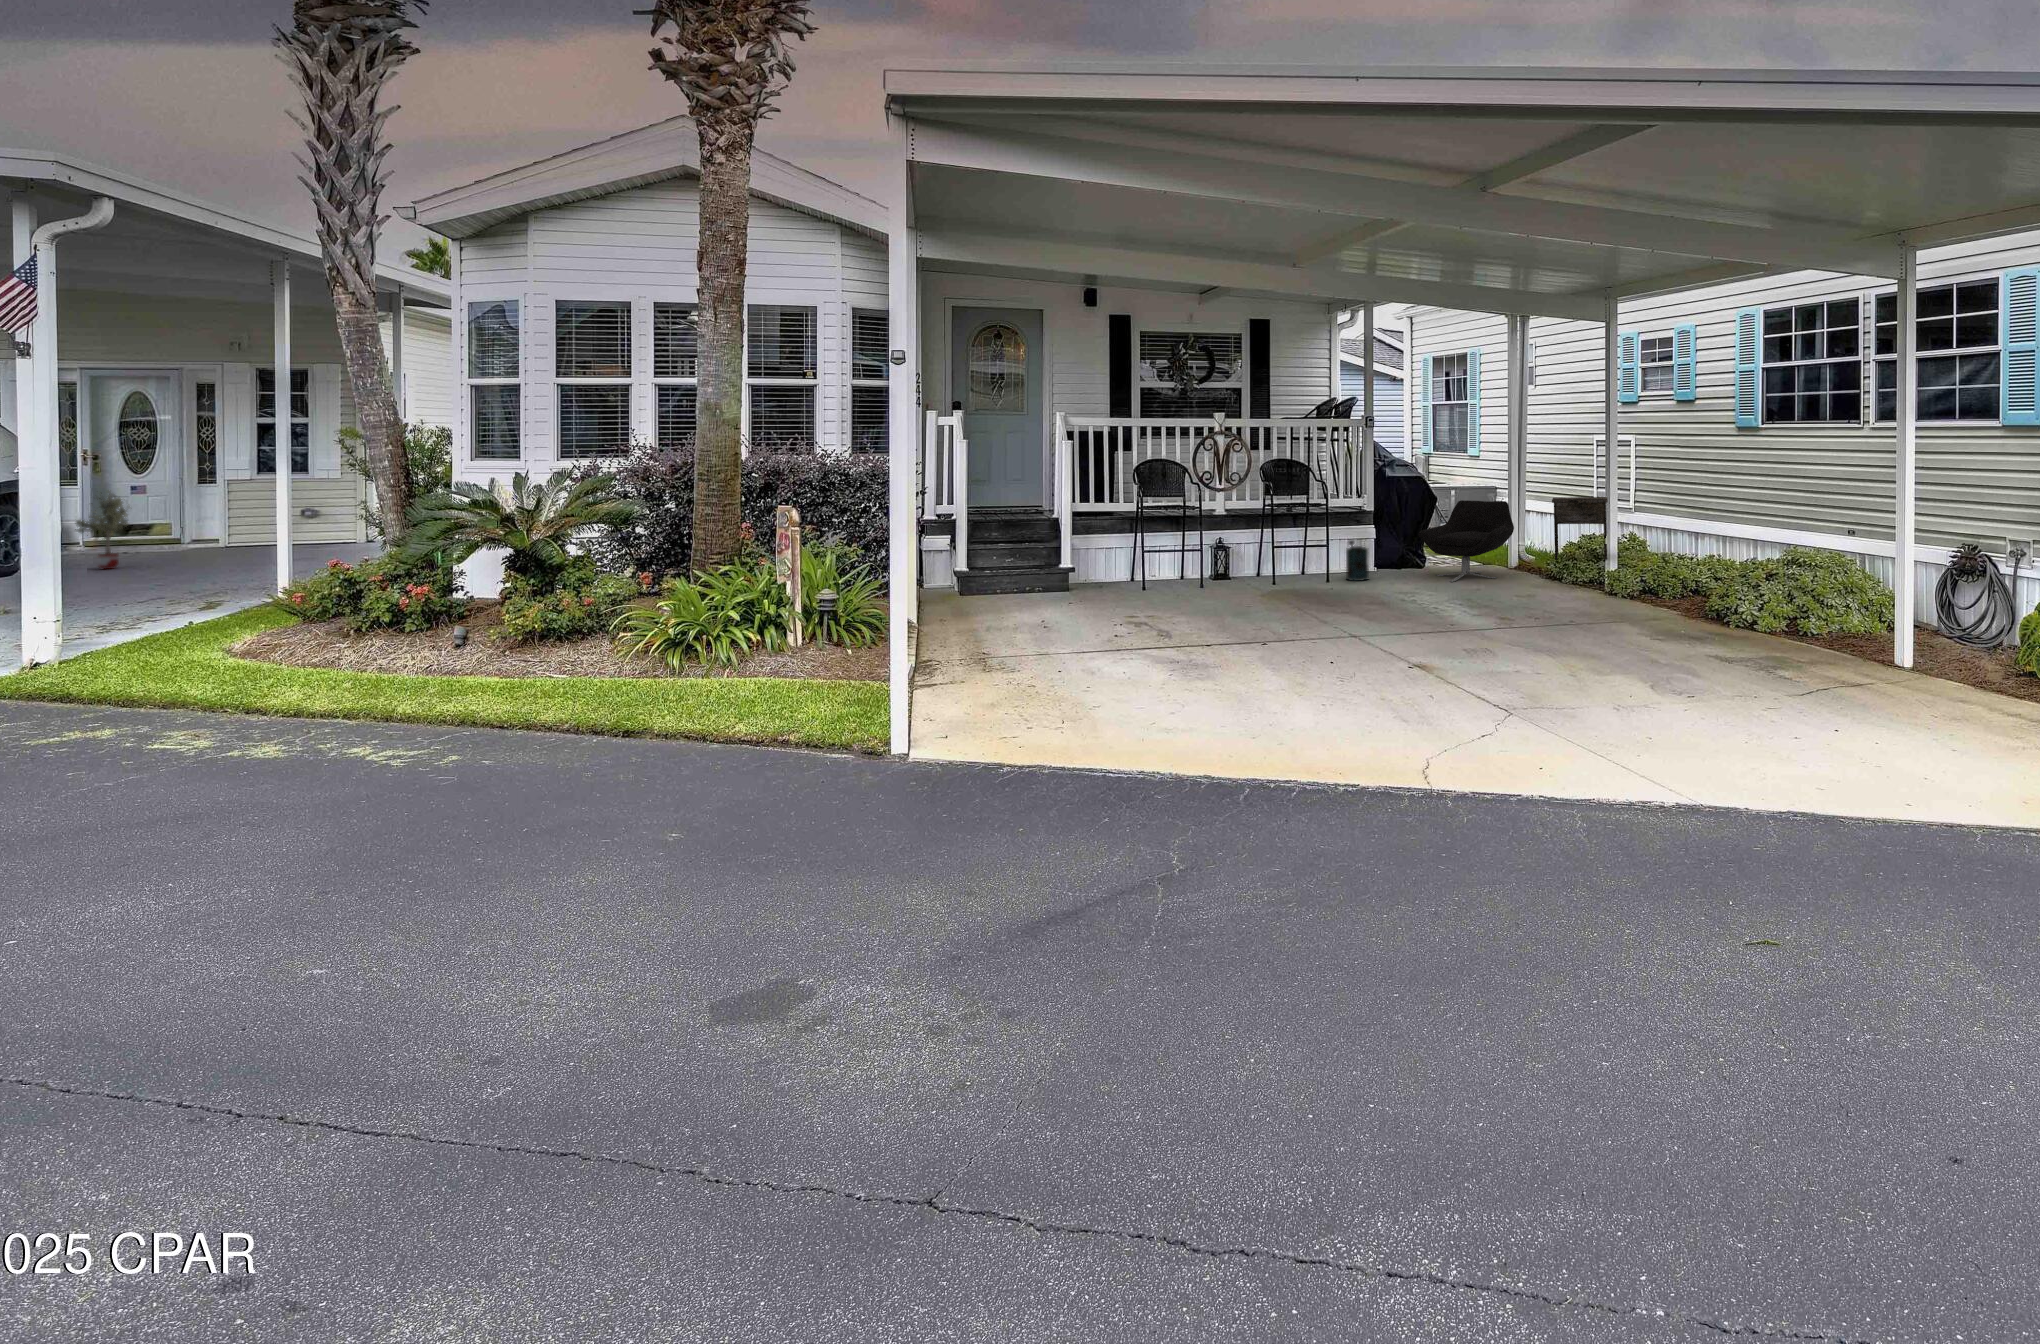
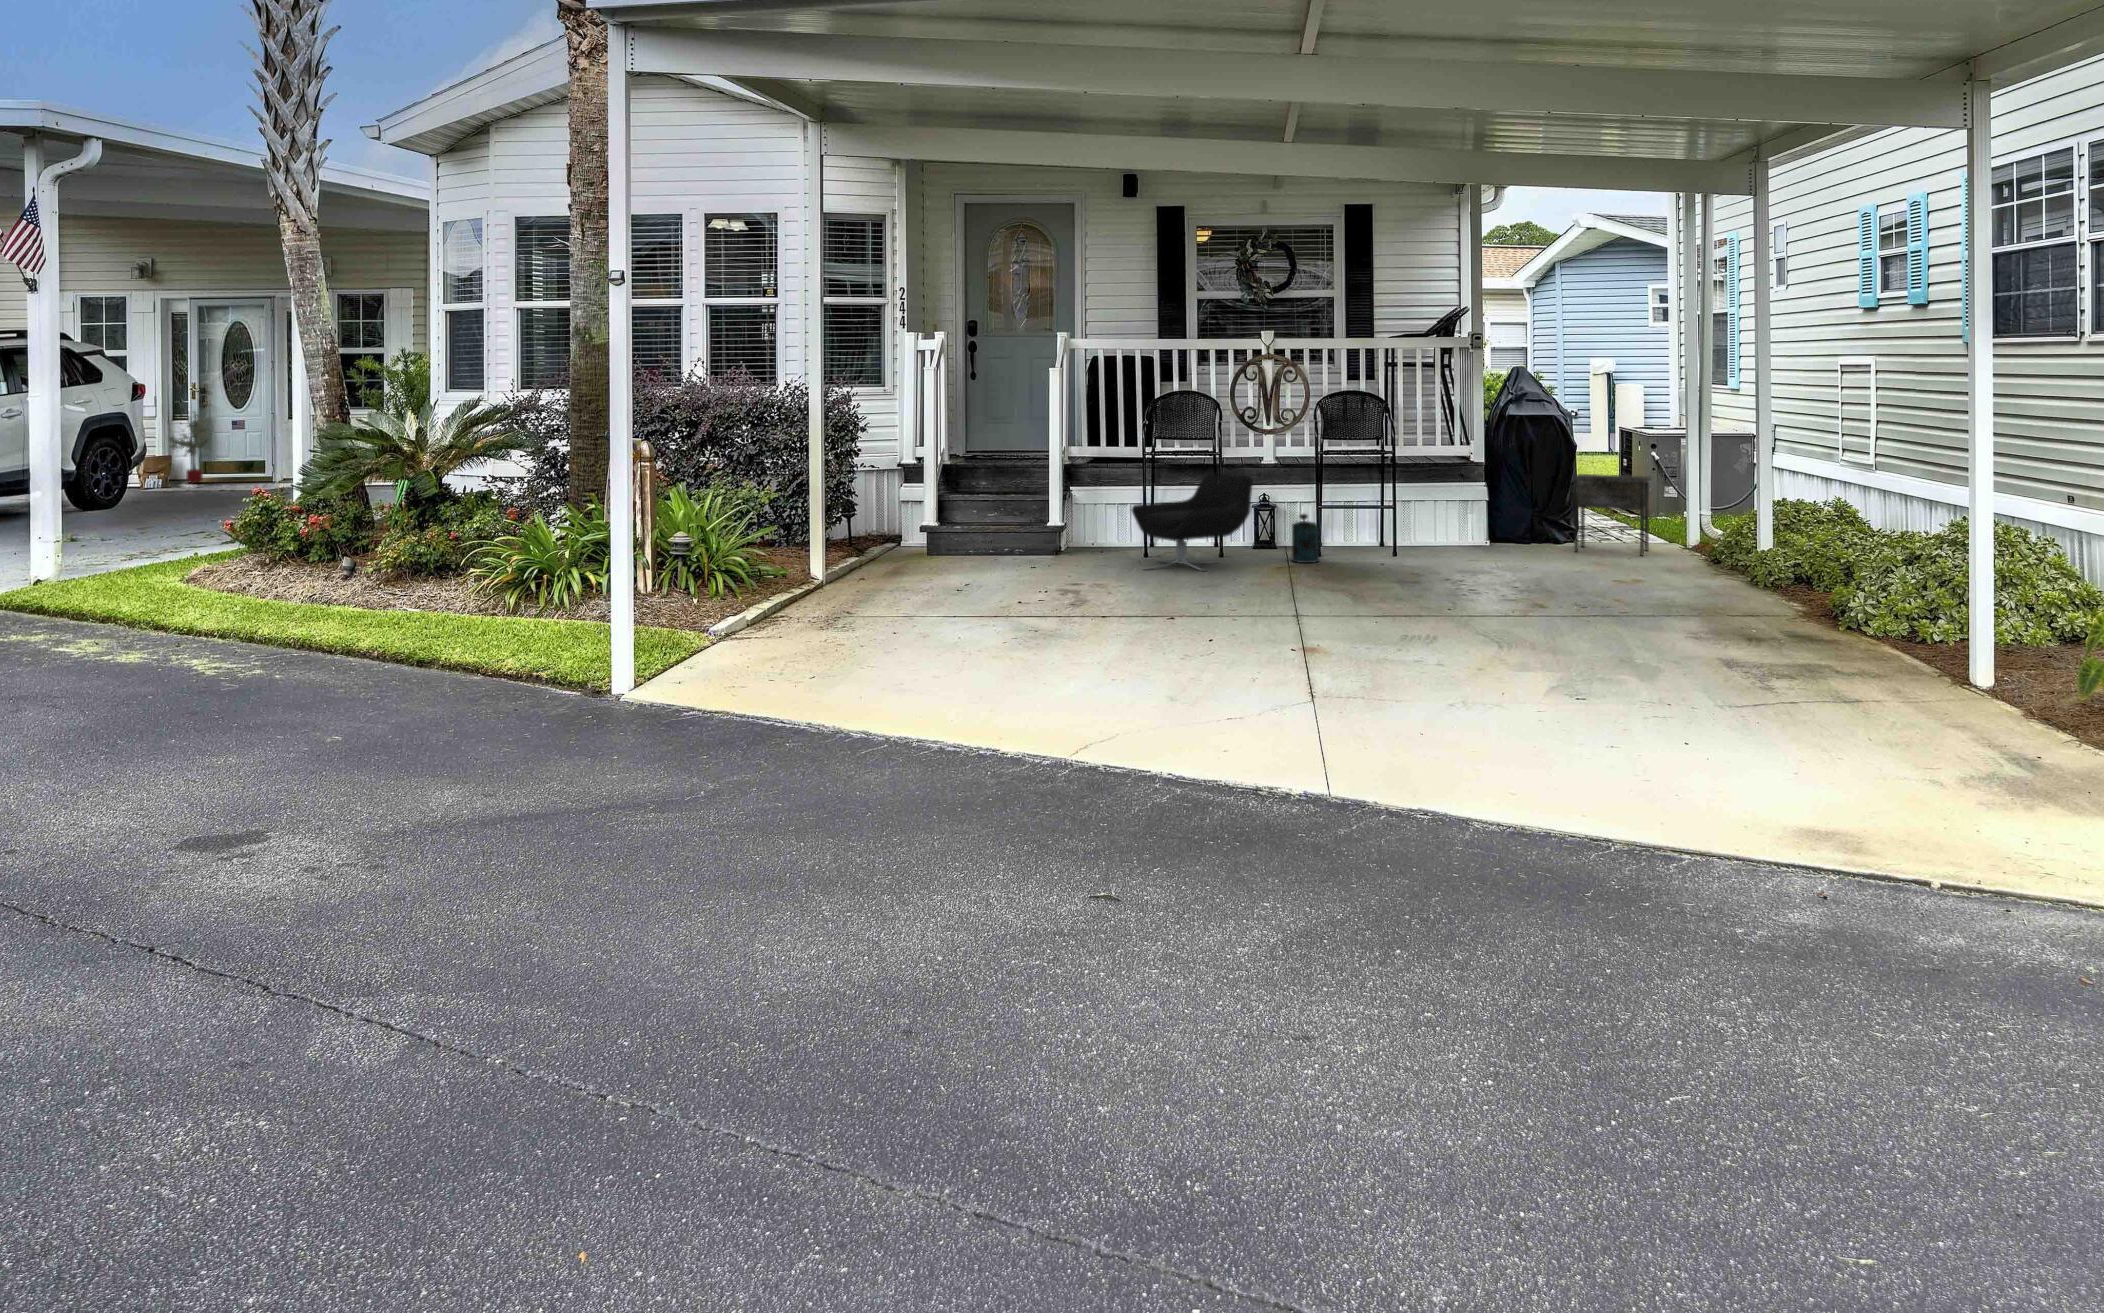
lounge chair: present [1419,500,1514,582] -> present [1132,472,1253,571]

